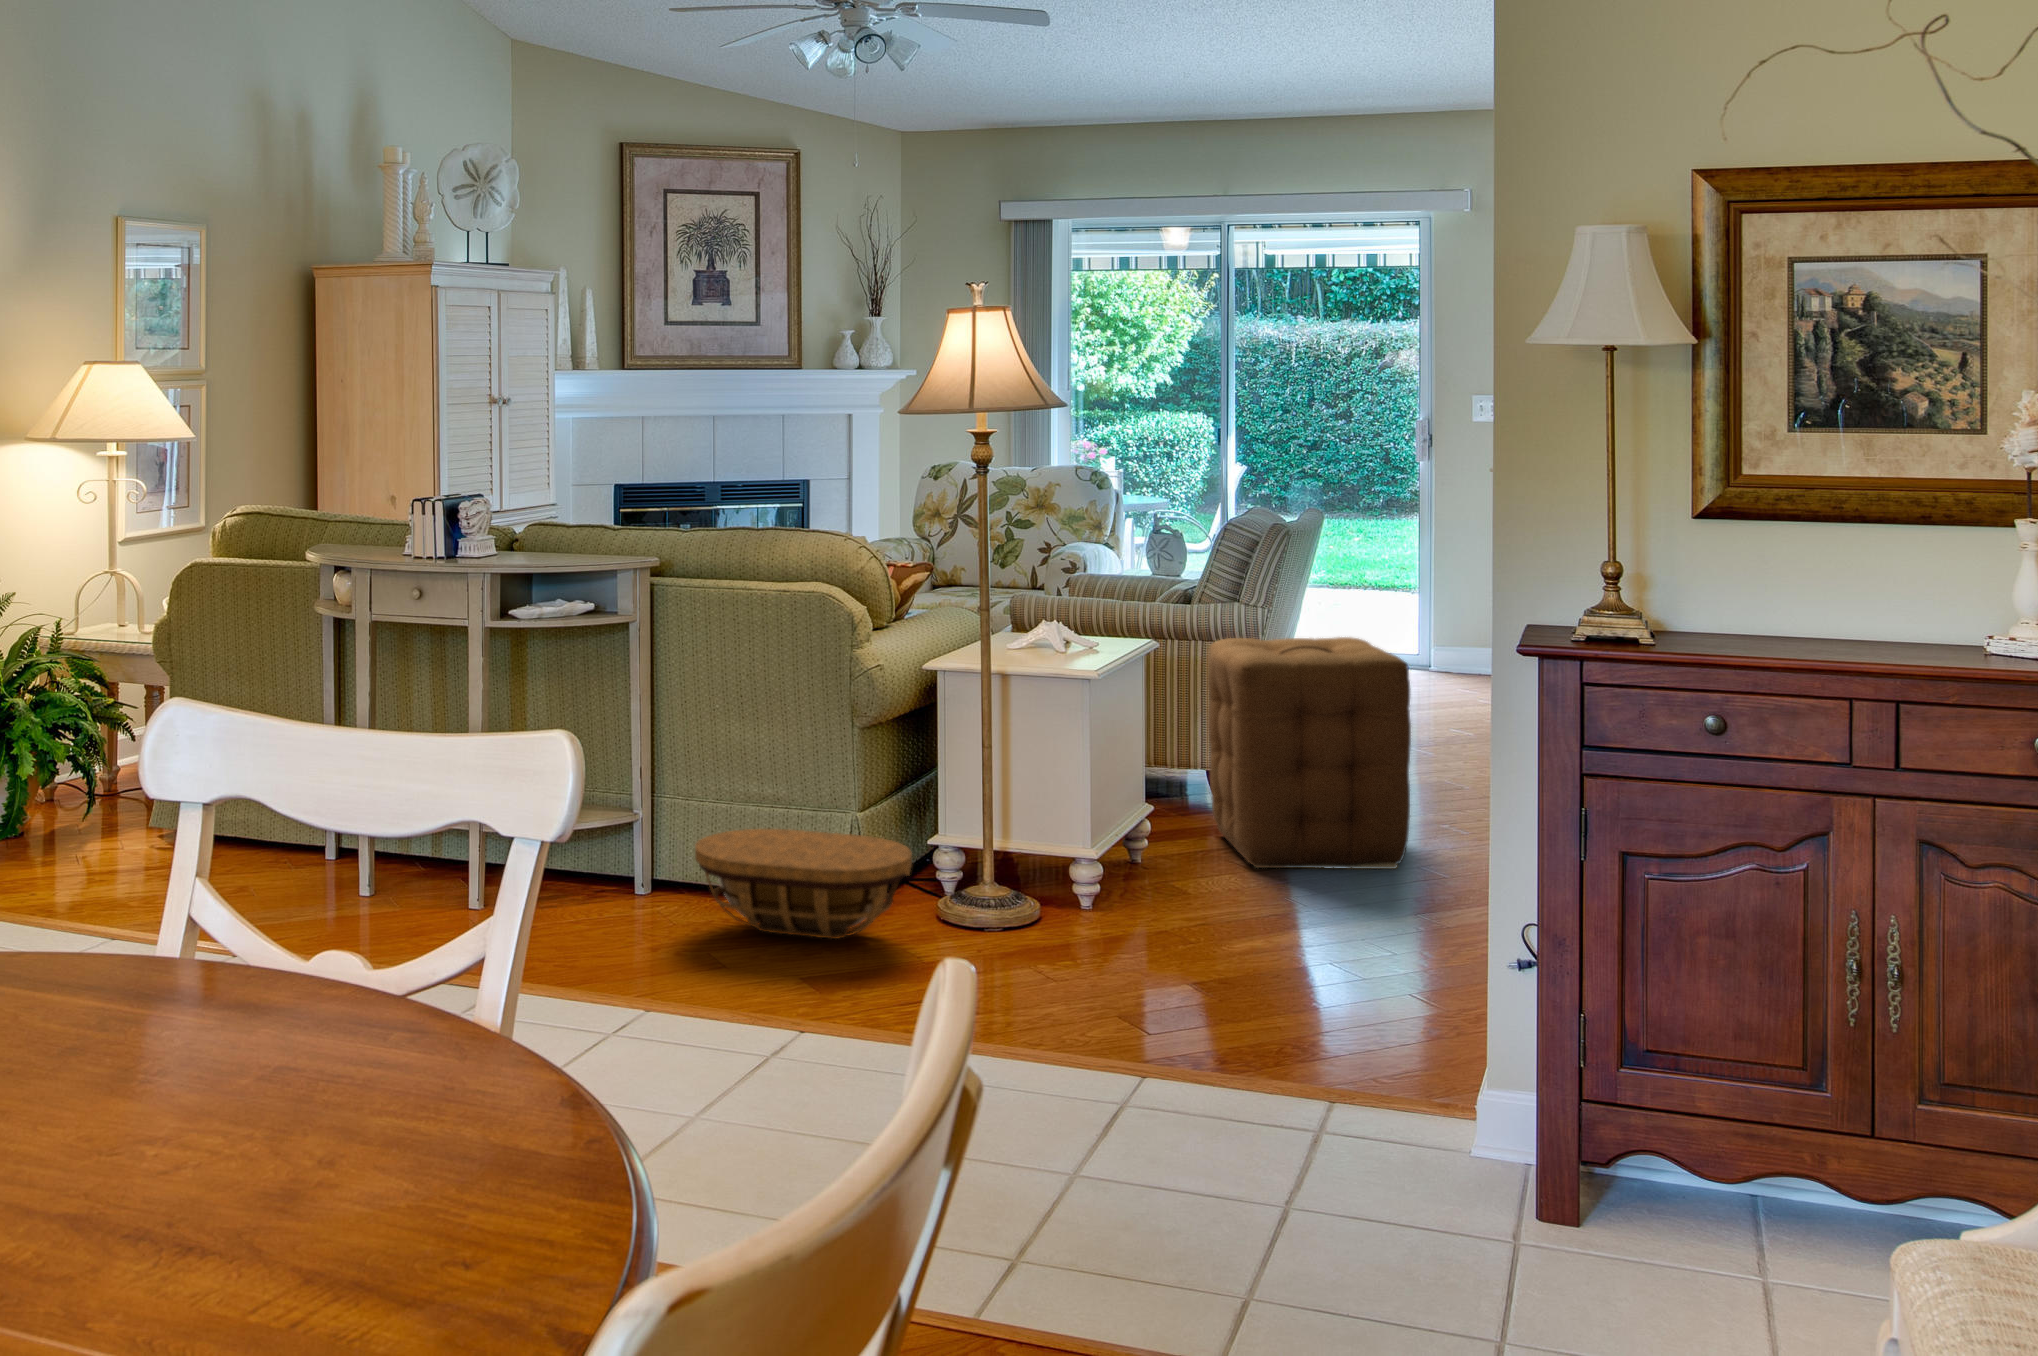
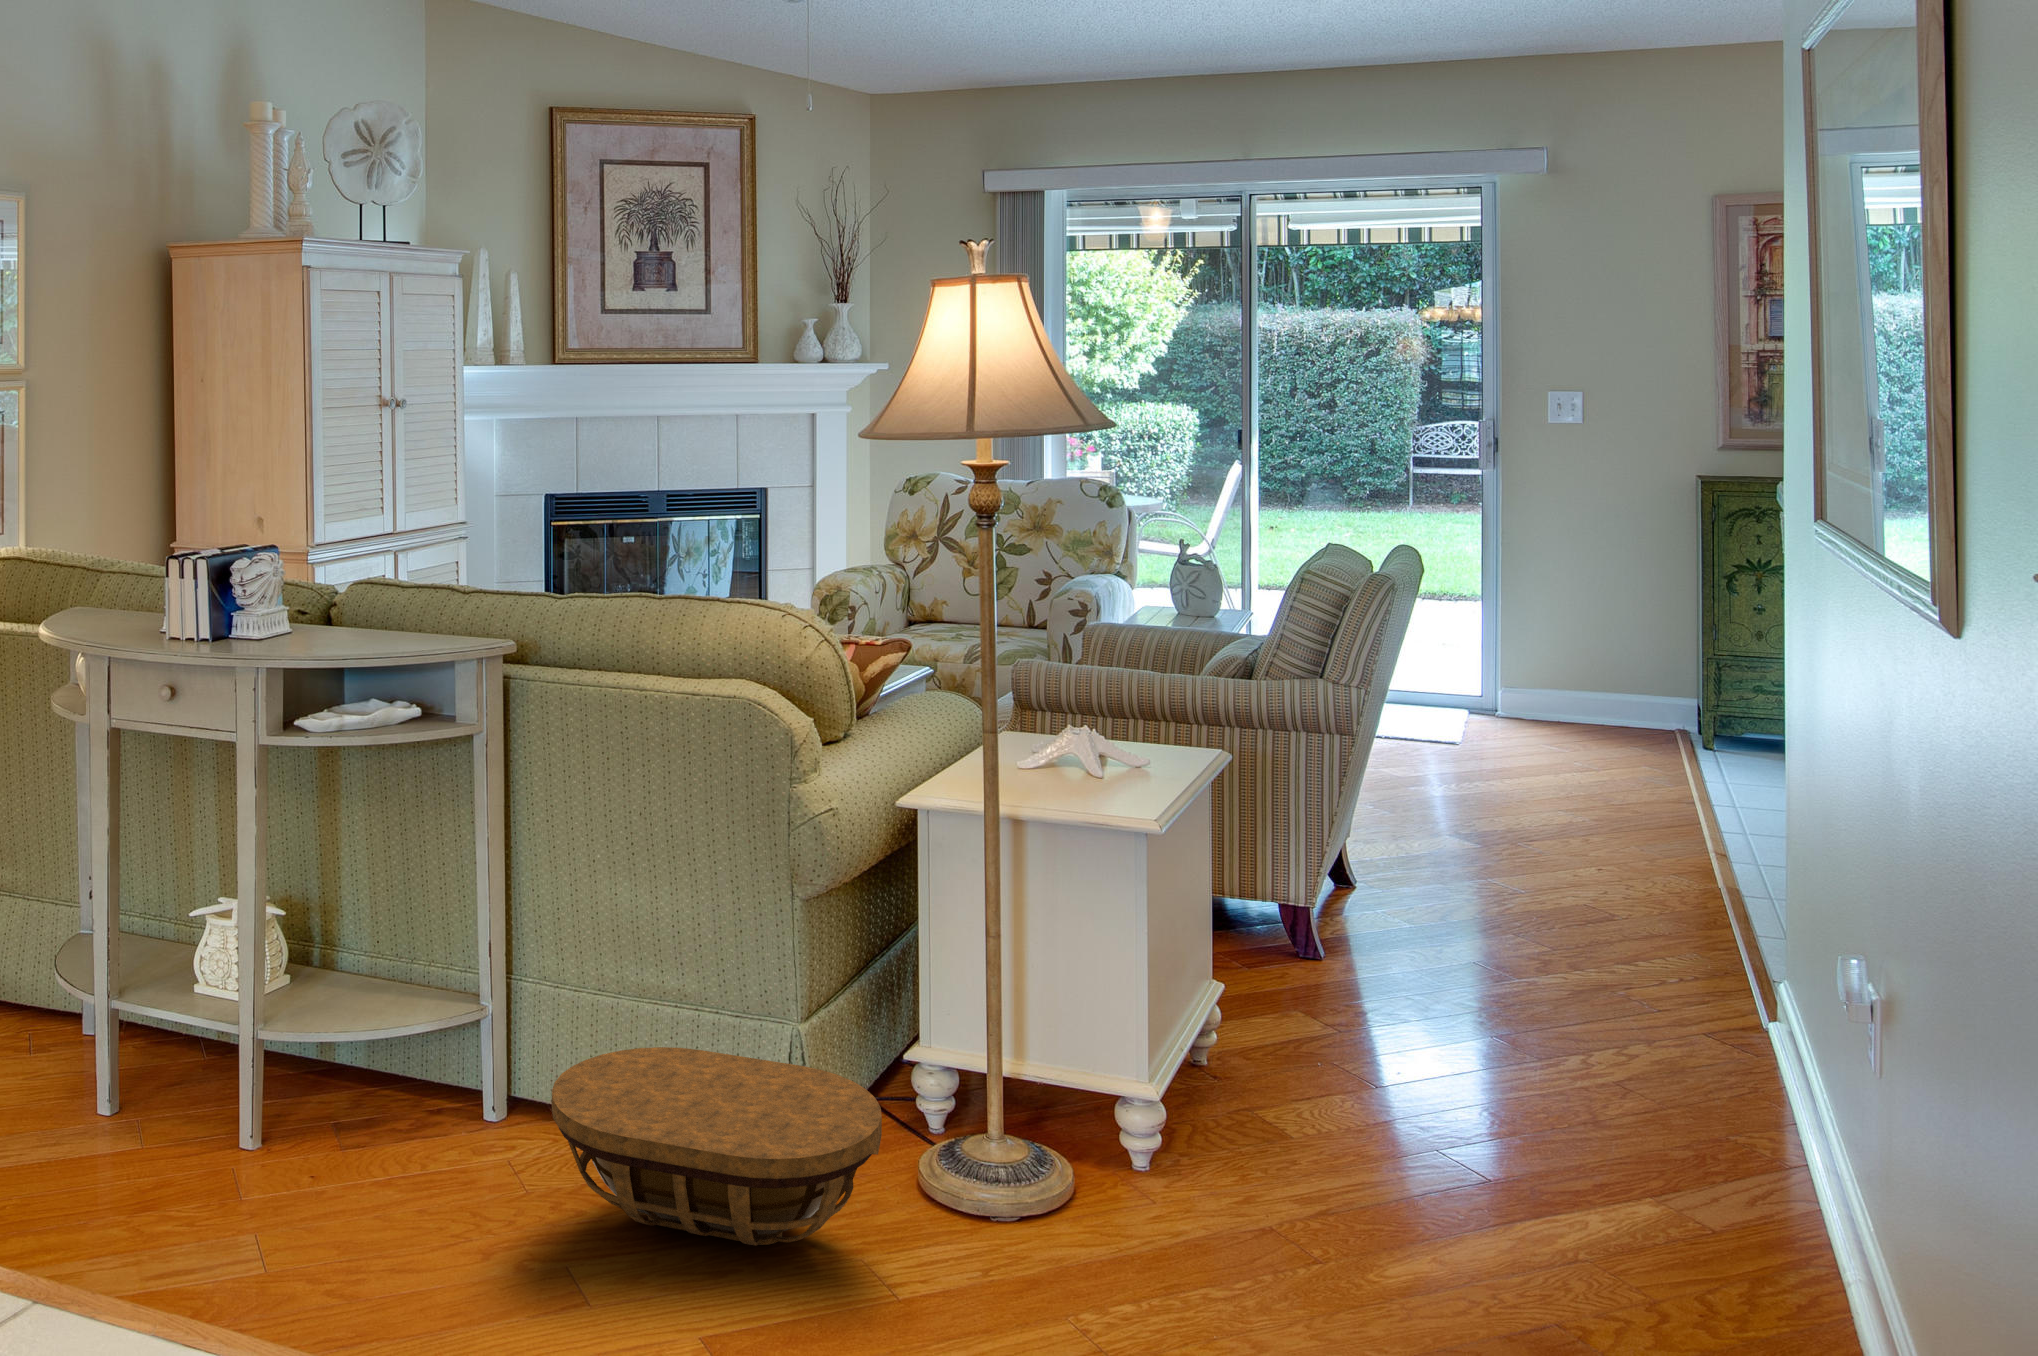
ottoman: present [1208,637,1411,869] -> none [1291,736,1607,1088]

